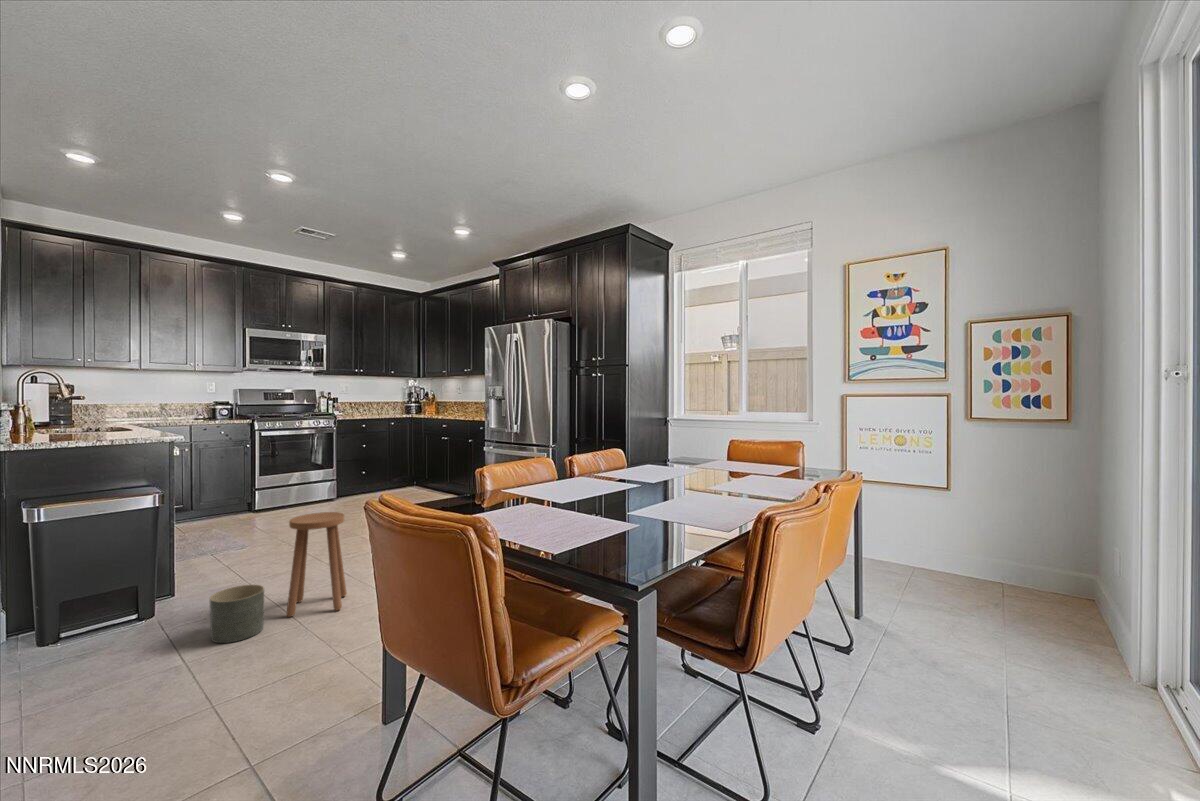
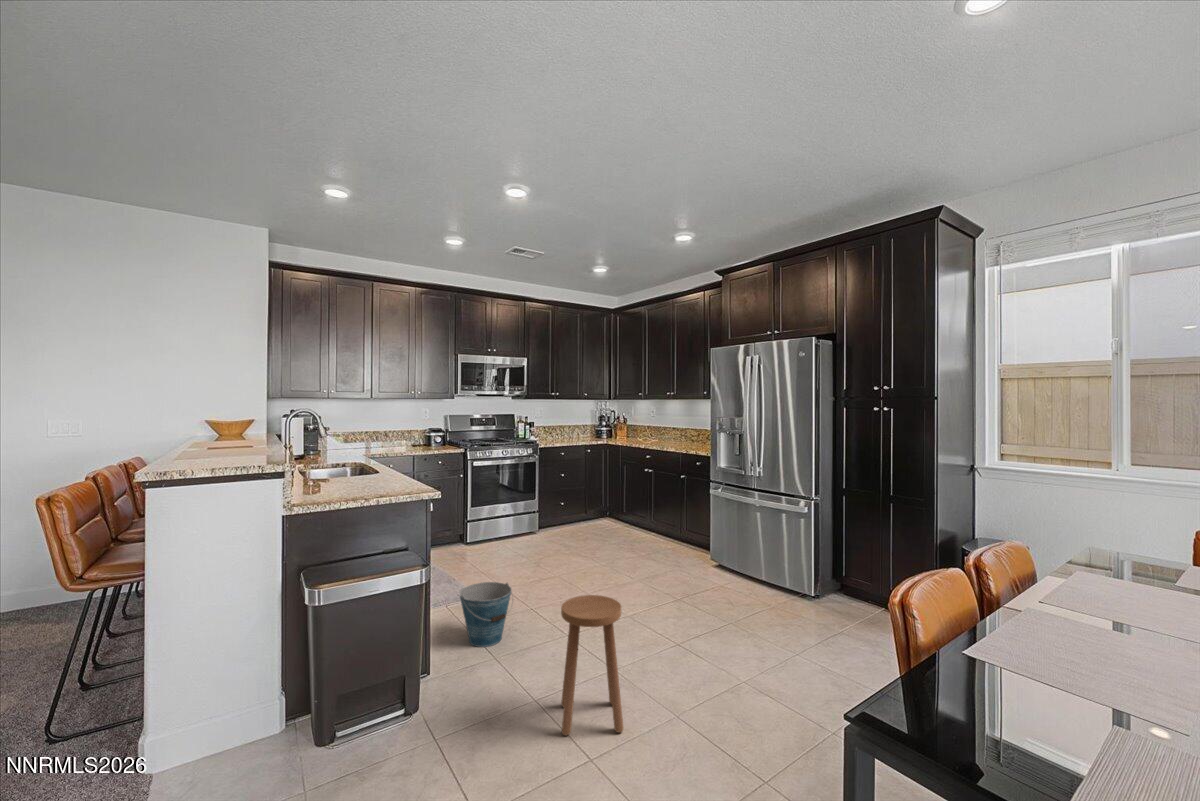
bucket: none [216,522,273,576] -> present [459,582,512,647]
planter: present [209,585,264,643] -> none [488,692,544,777]

